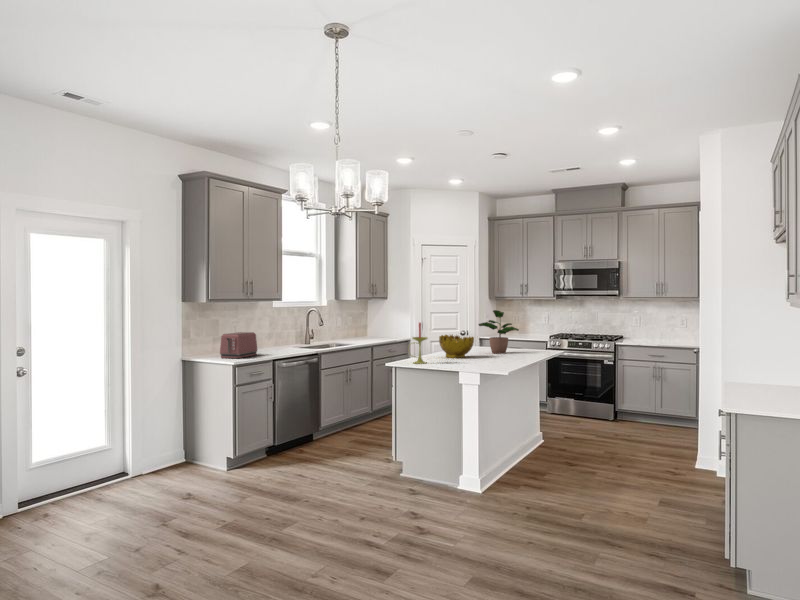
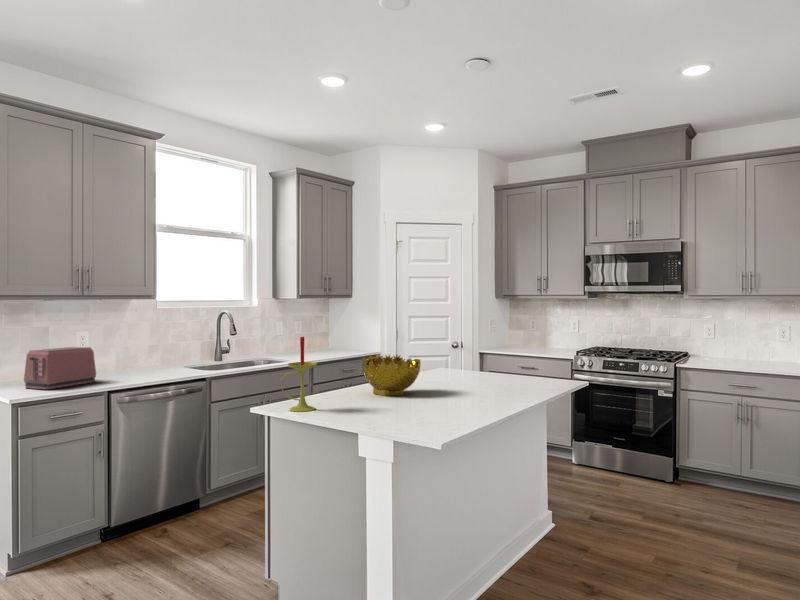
potted plant: present [479,310,519,354] -> none [440,314,508,386]

